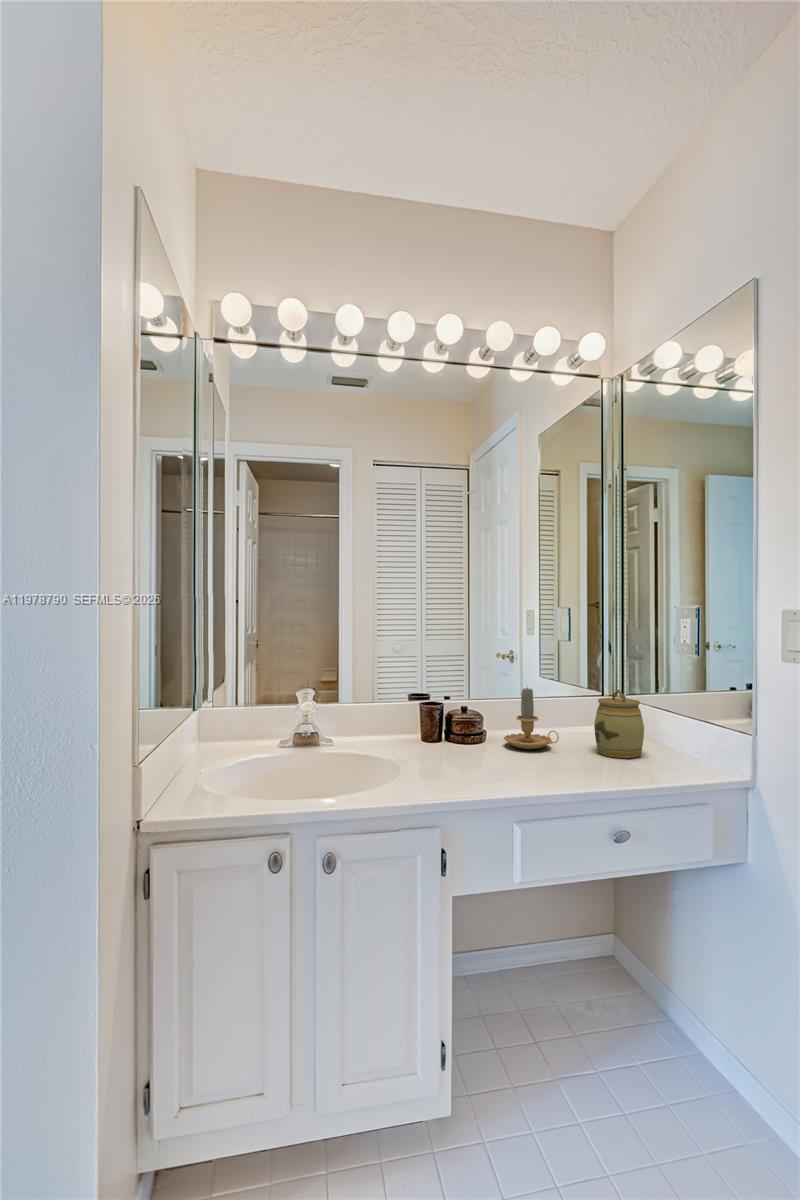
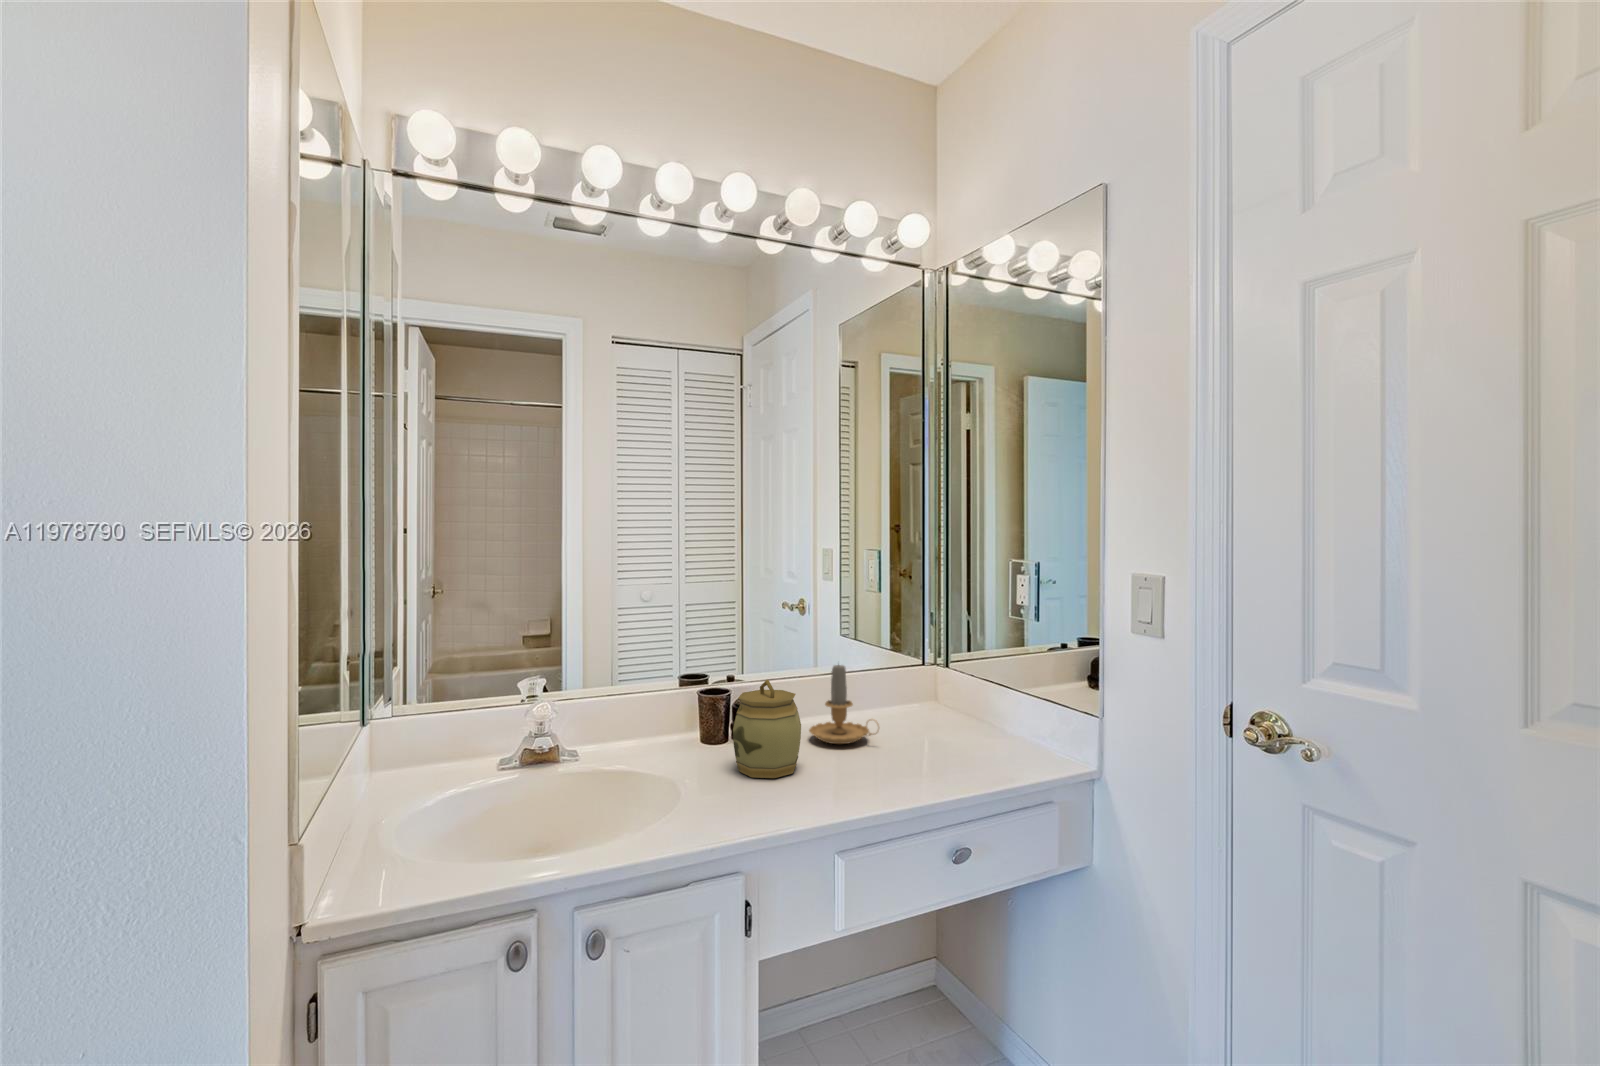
jar: present [594,690,644,758] -> present [733,680,801,778]

